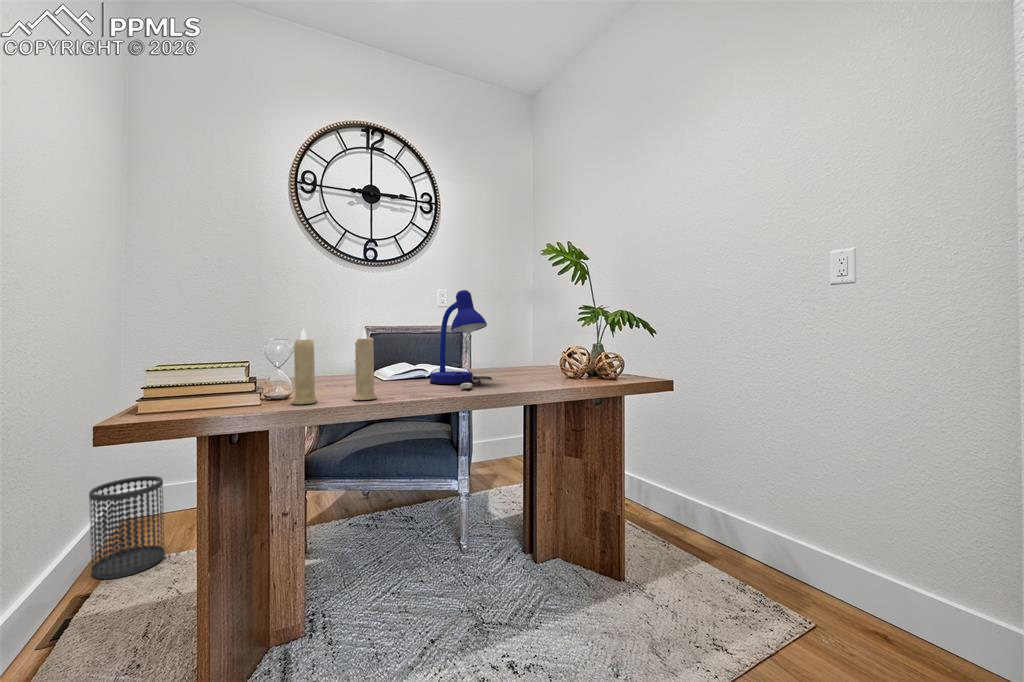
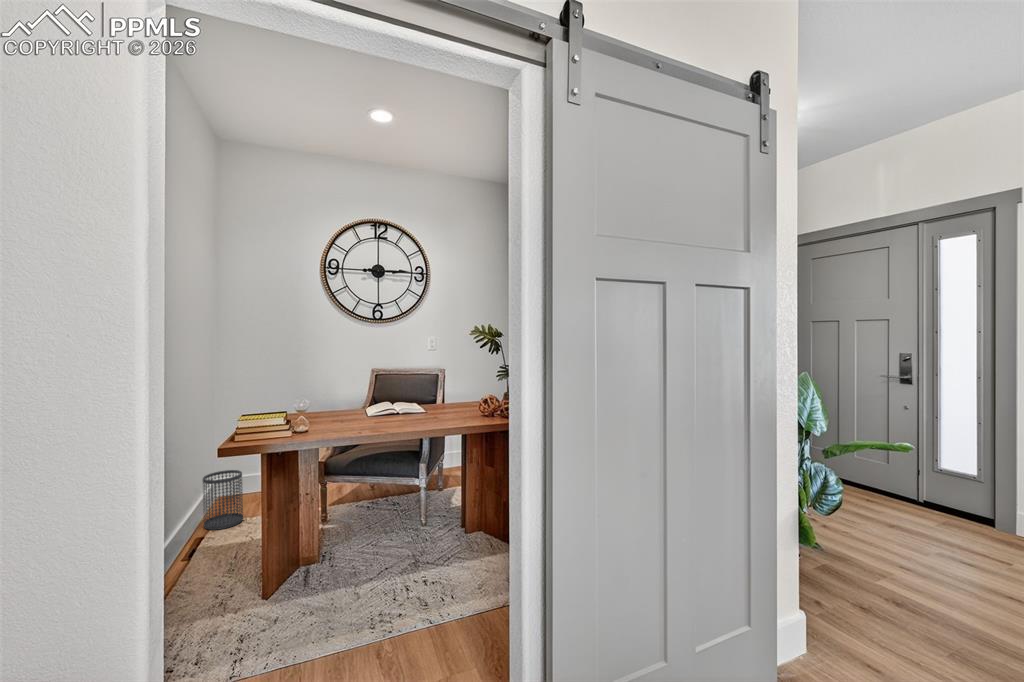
desk lamp: present [430,290,492,388] -> none [392,366,433,426]
candle: present [292,329,377,404] -> none [308,394,353,436]

